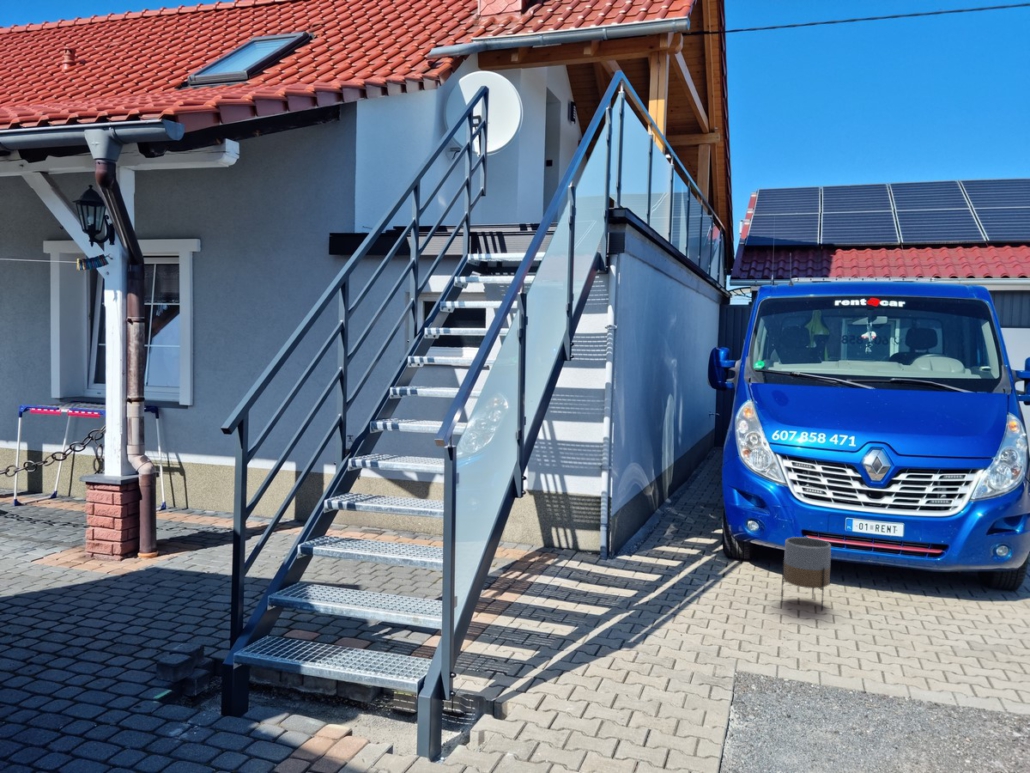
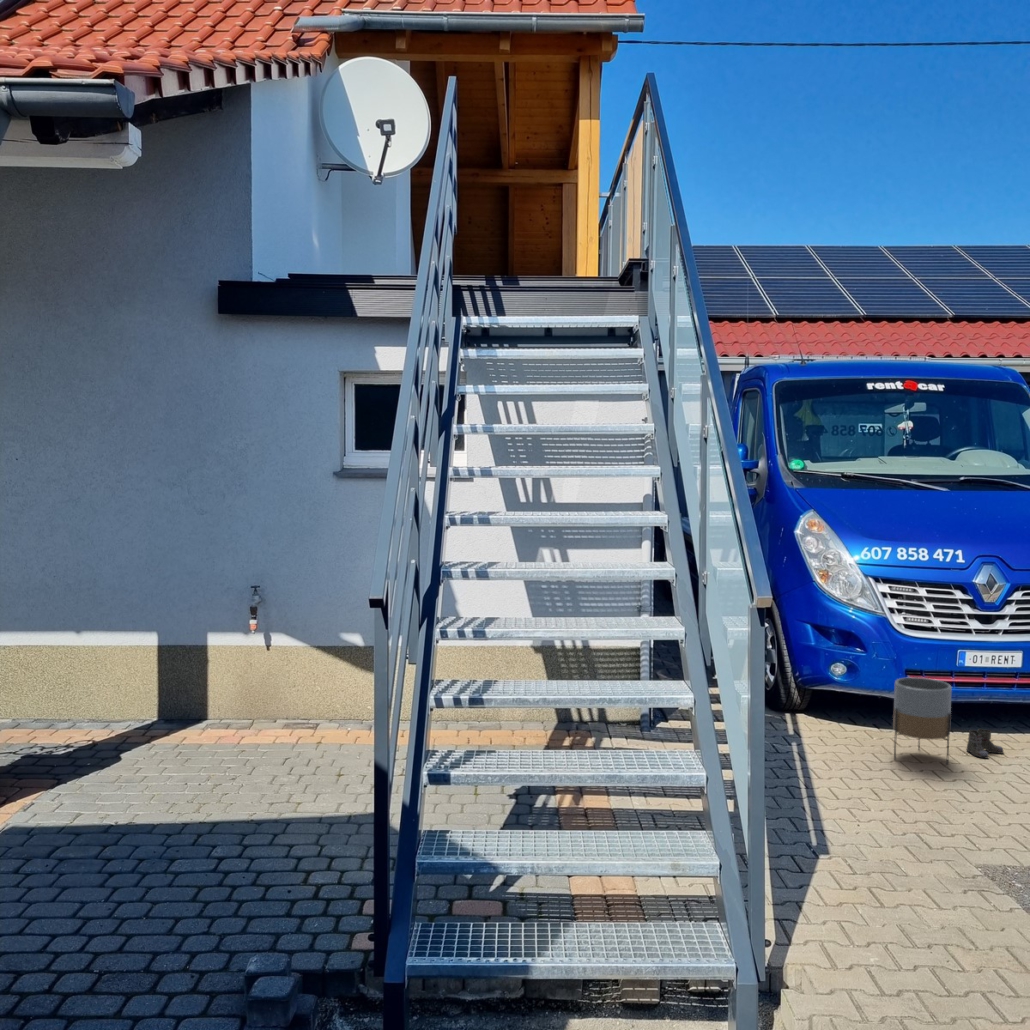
boots: none [847,586,885,610] -> present [966,729,1004,758]

